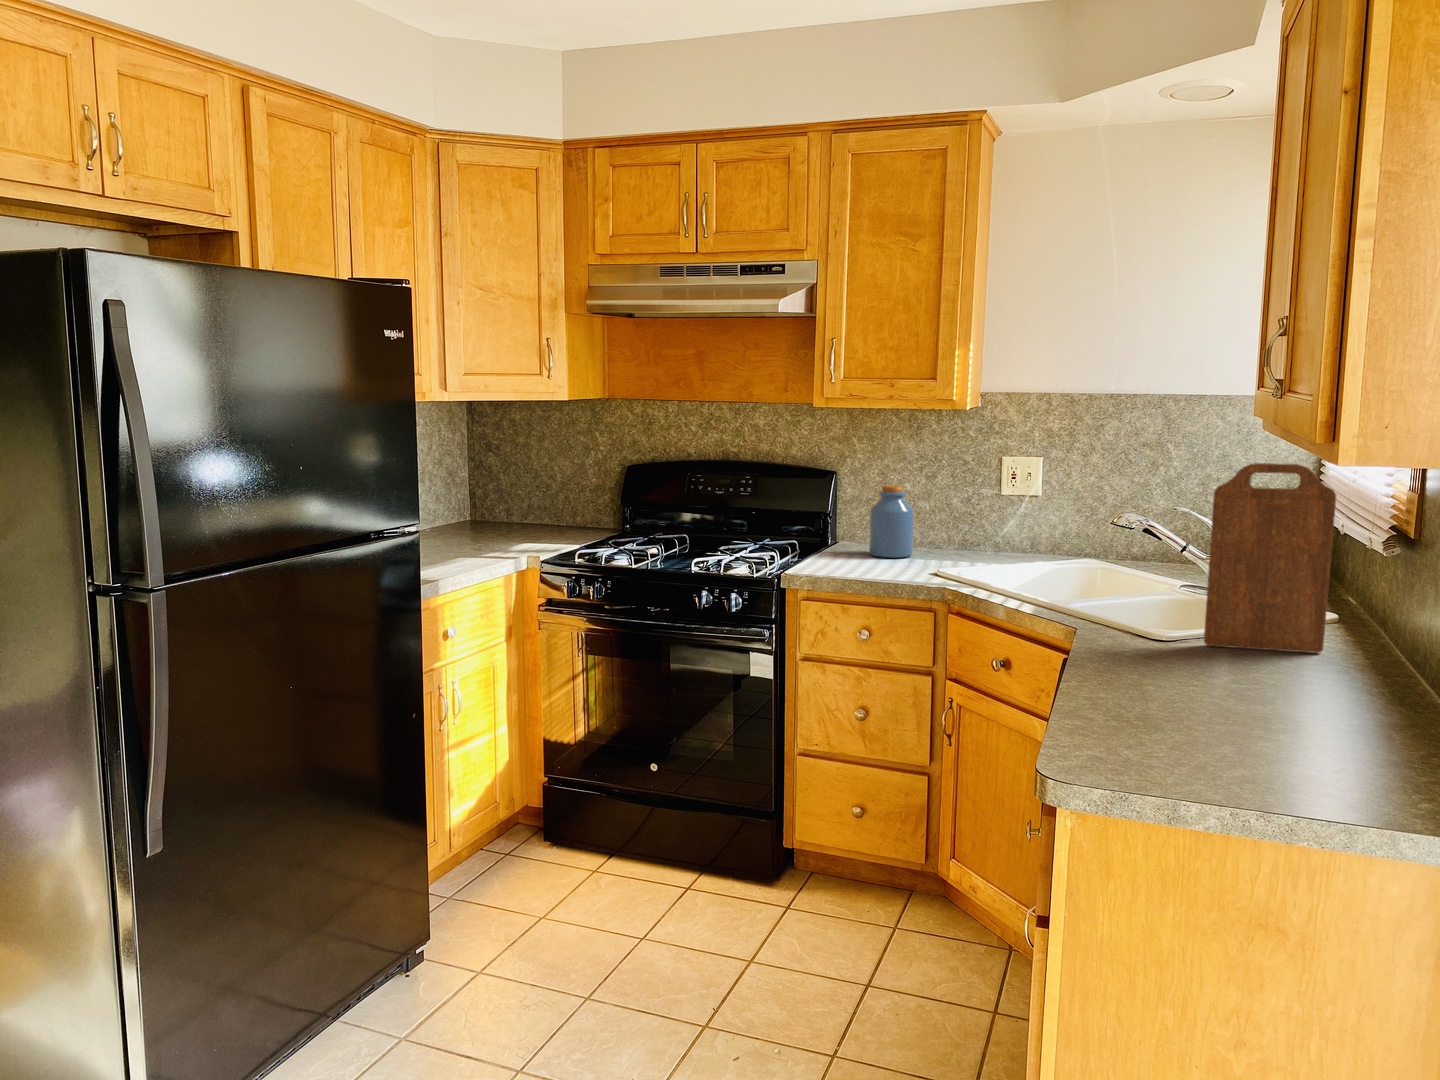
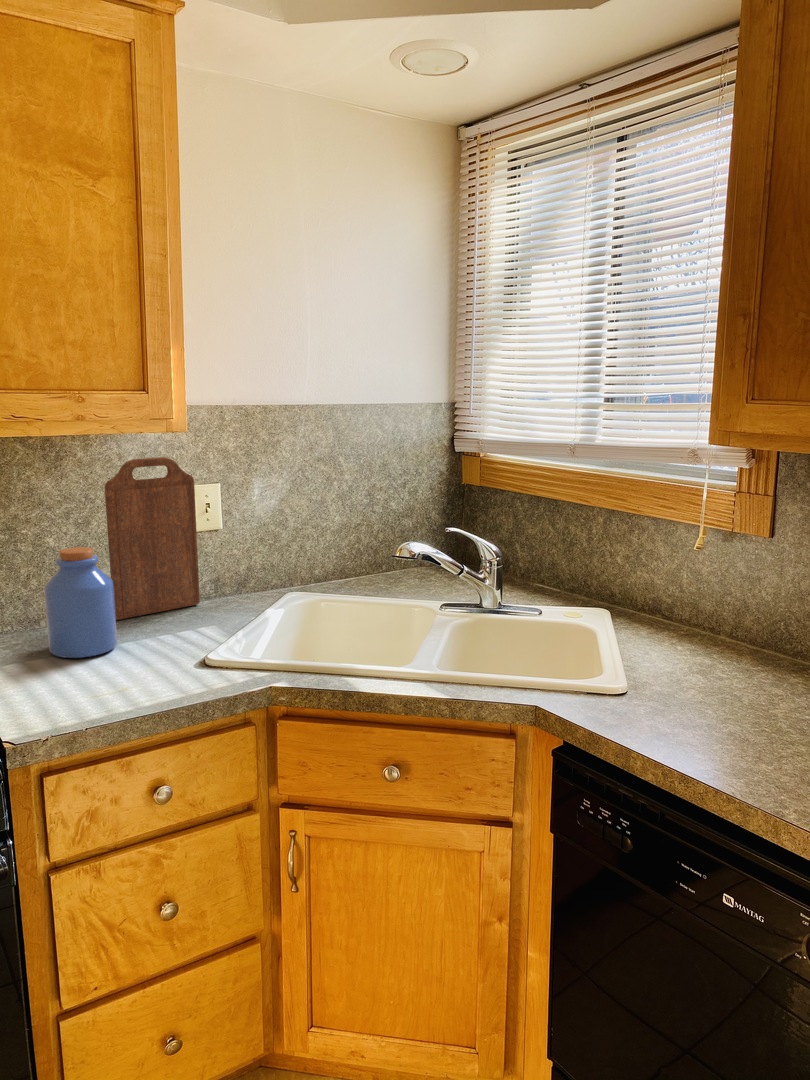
cutting board: present [1204,463,1336,653] -> present [105,457,200,620]

